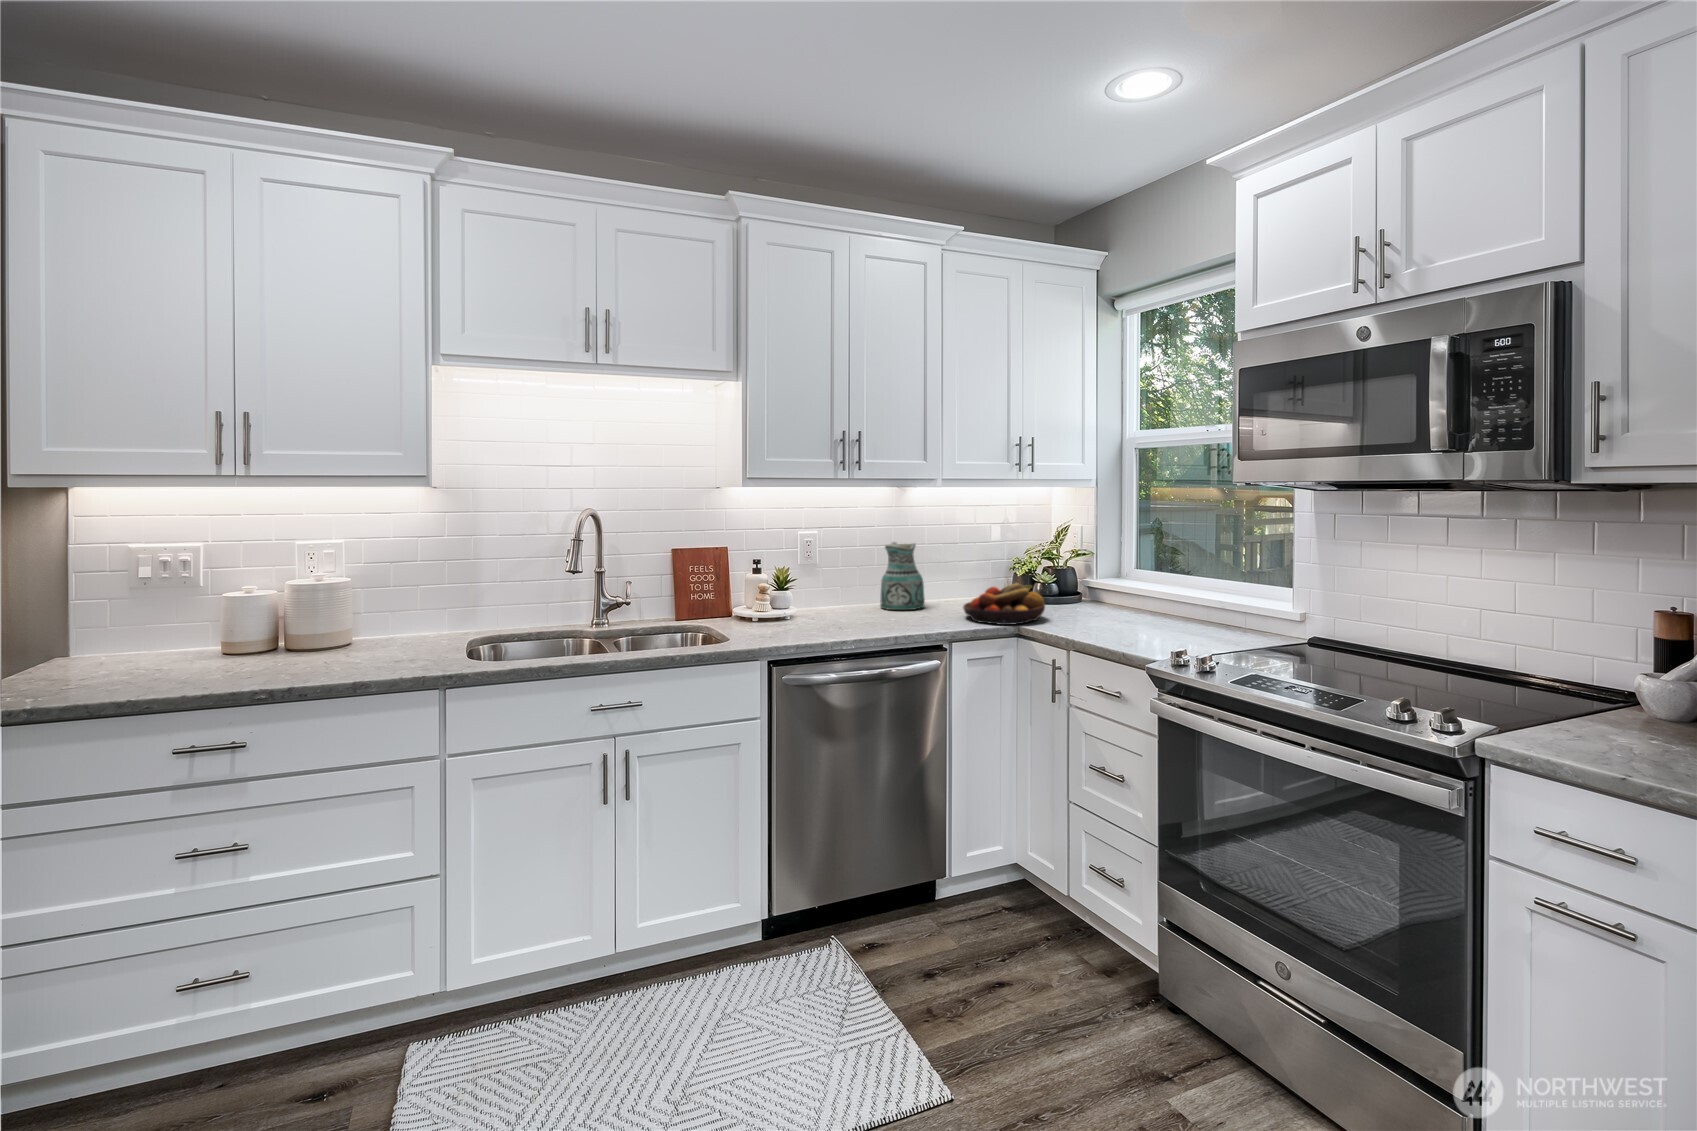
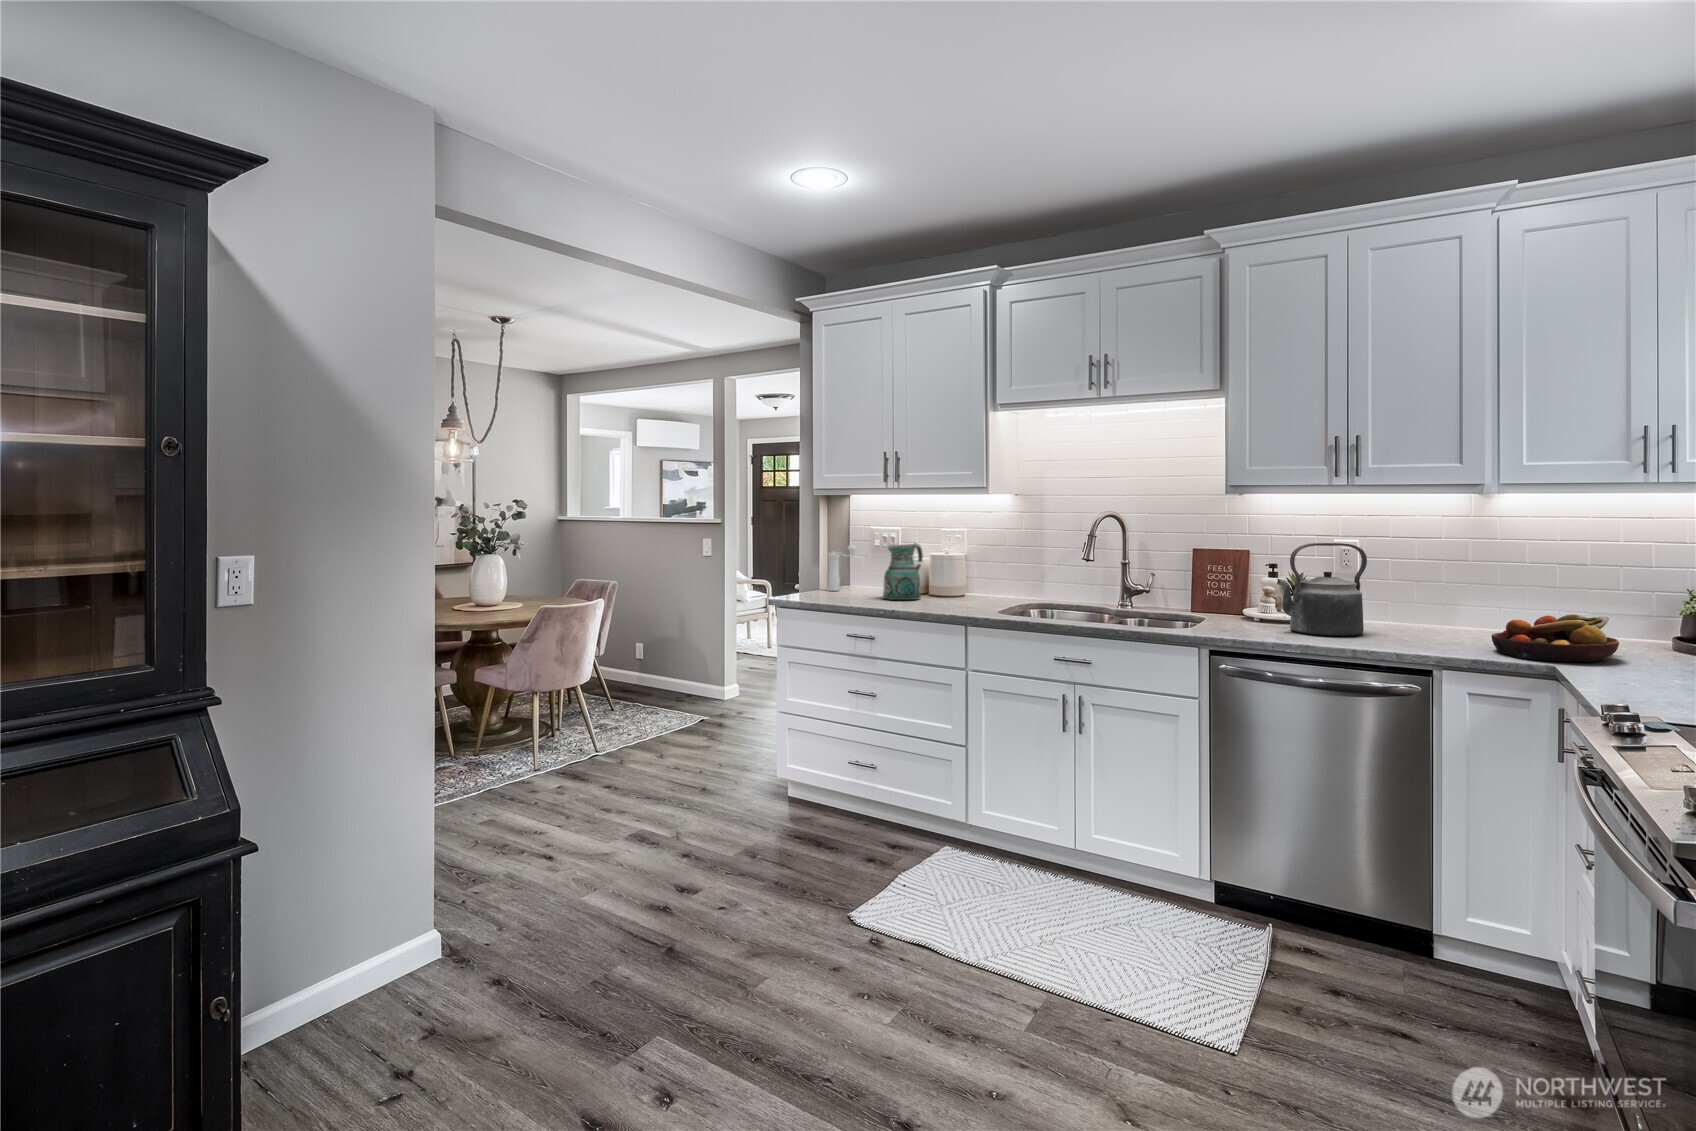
kettle: none [801,536,867,628] -> present [1277,543,1367,636]
ceramic pitcher: present [880,542,925,610] -> present [883,543,923,600]
pepper mill: none [33,581,98,670] -> present [828,545,856,591]

